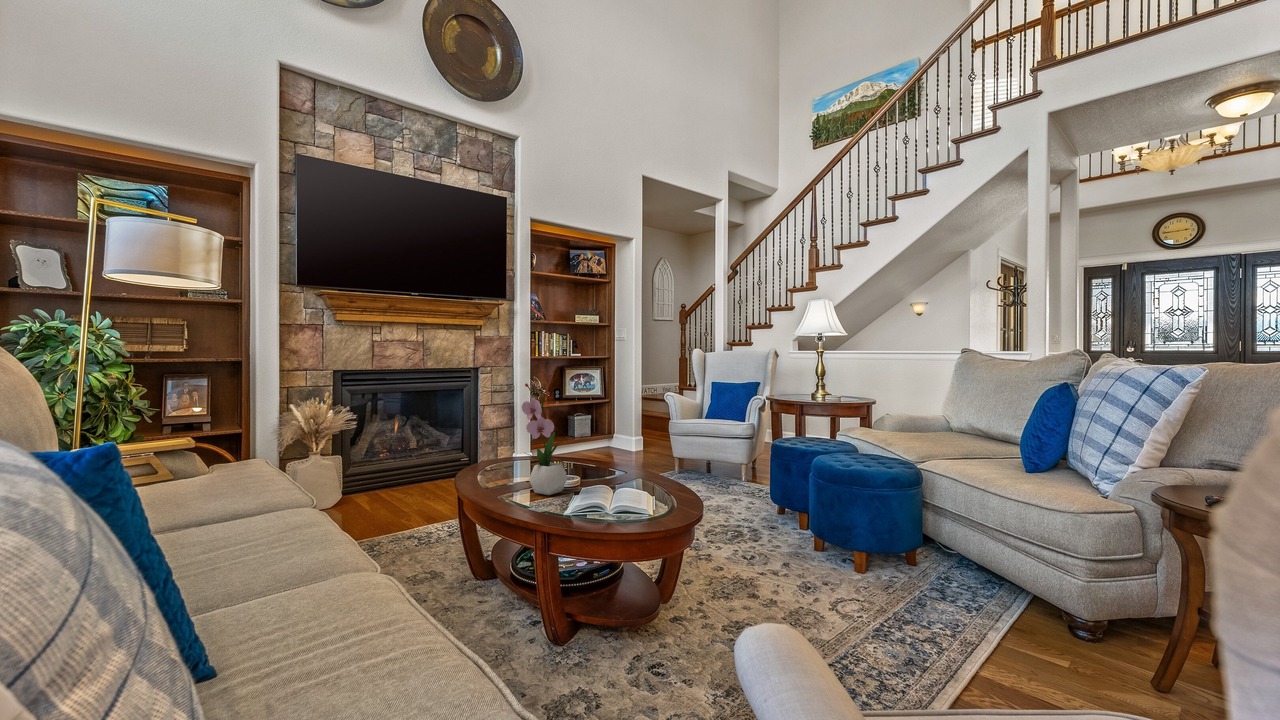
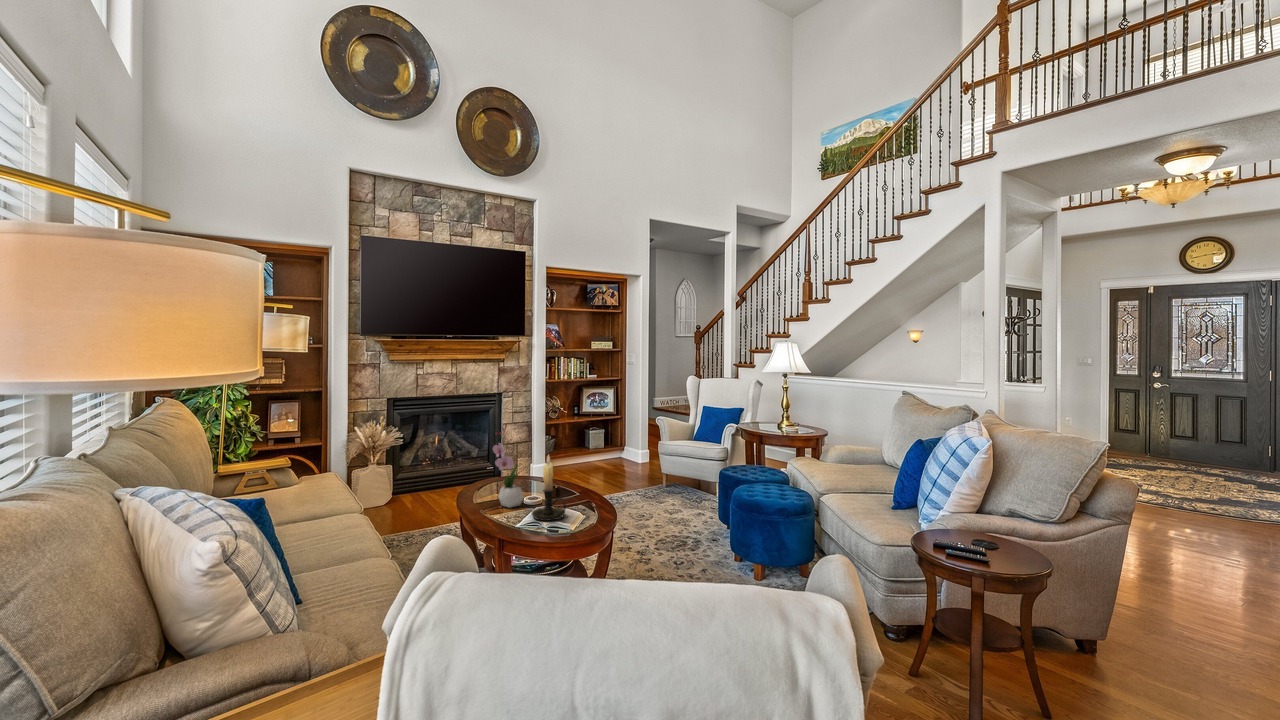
candle holder: none [591,410,650,511] -> present [532,456,566,521]

